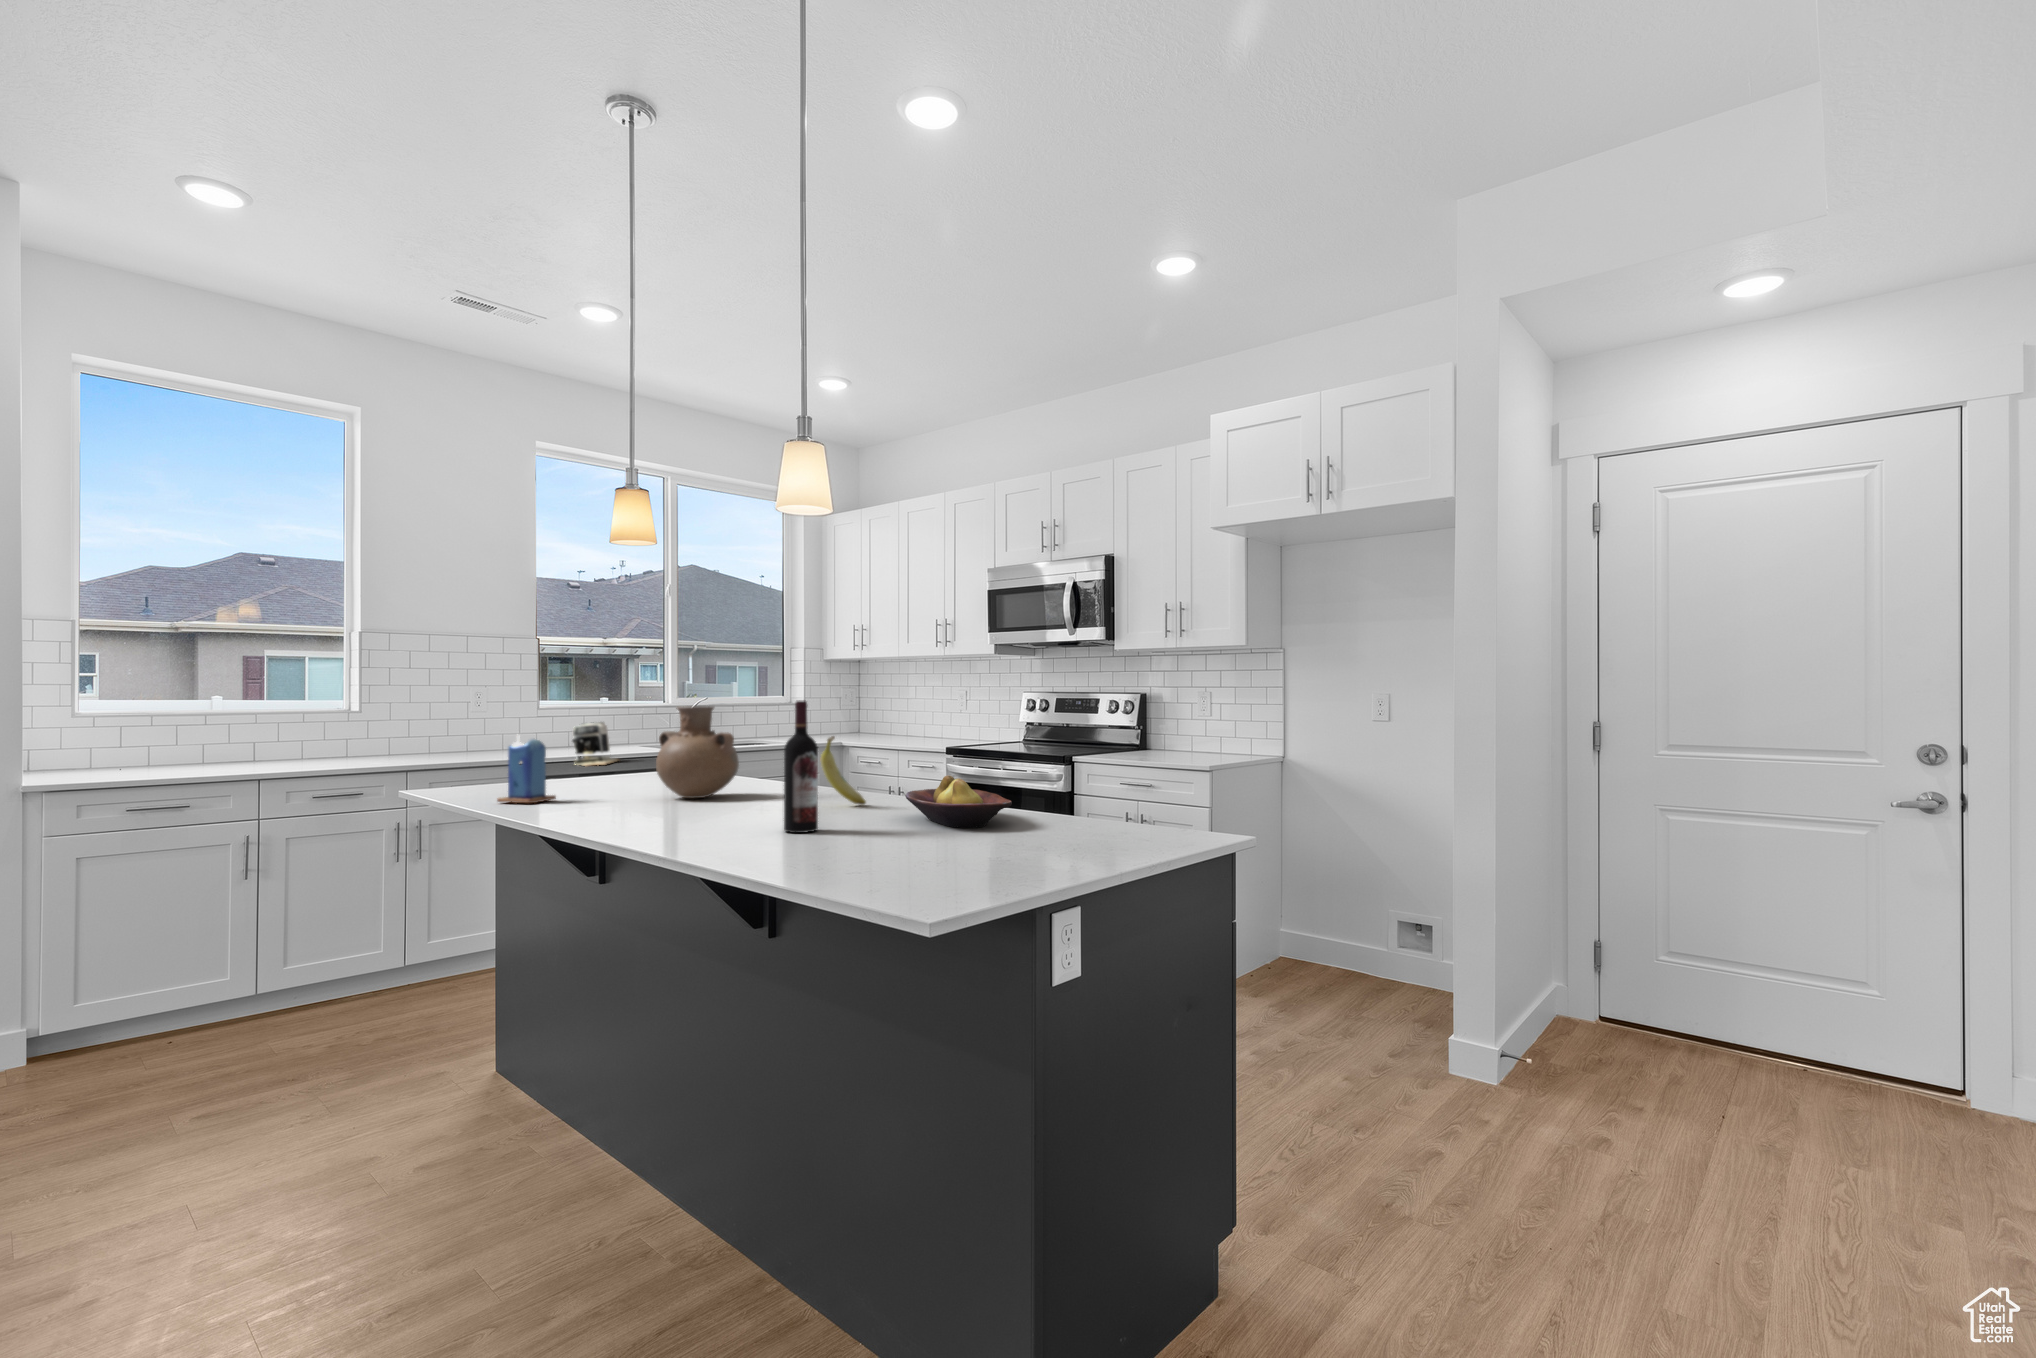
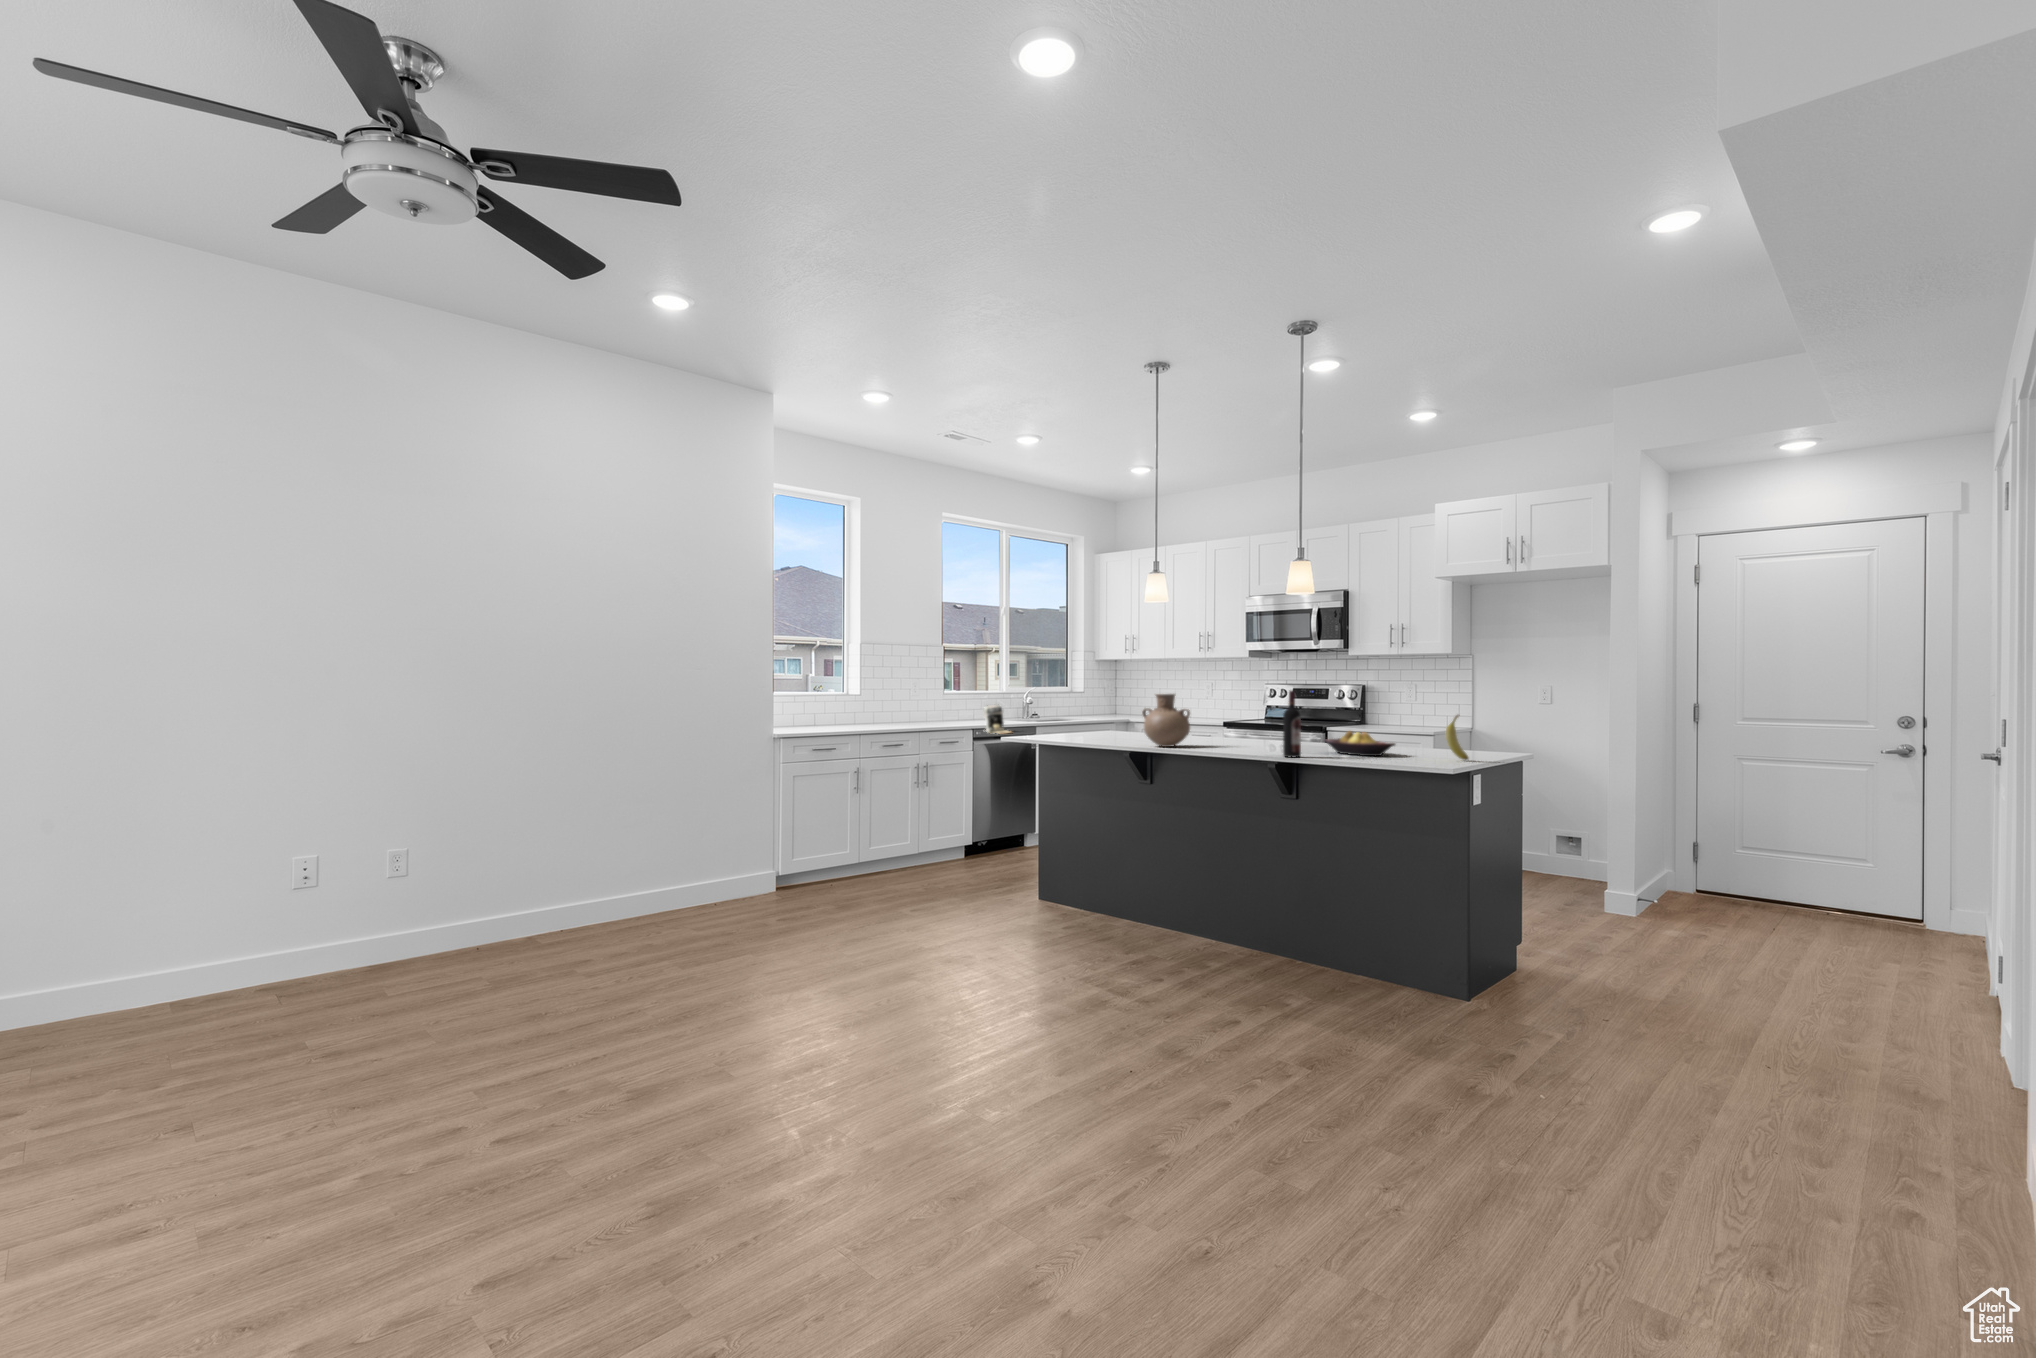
candle: present [497,736,556,803] -> none [1064,710,1091,748]
fruit: present [820,736,866,805] -> present [1446,715,1468,760]

